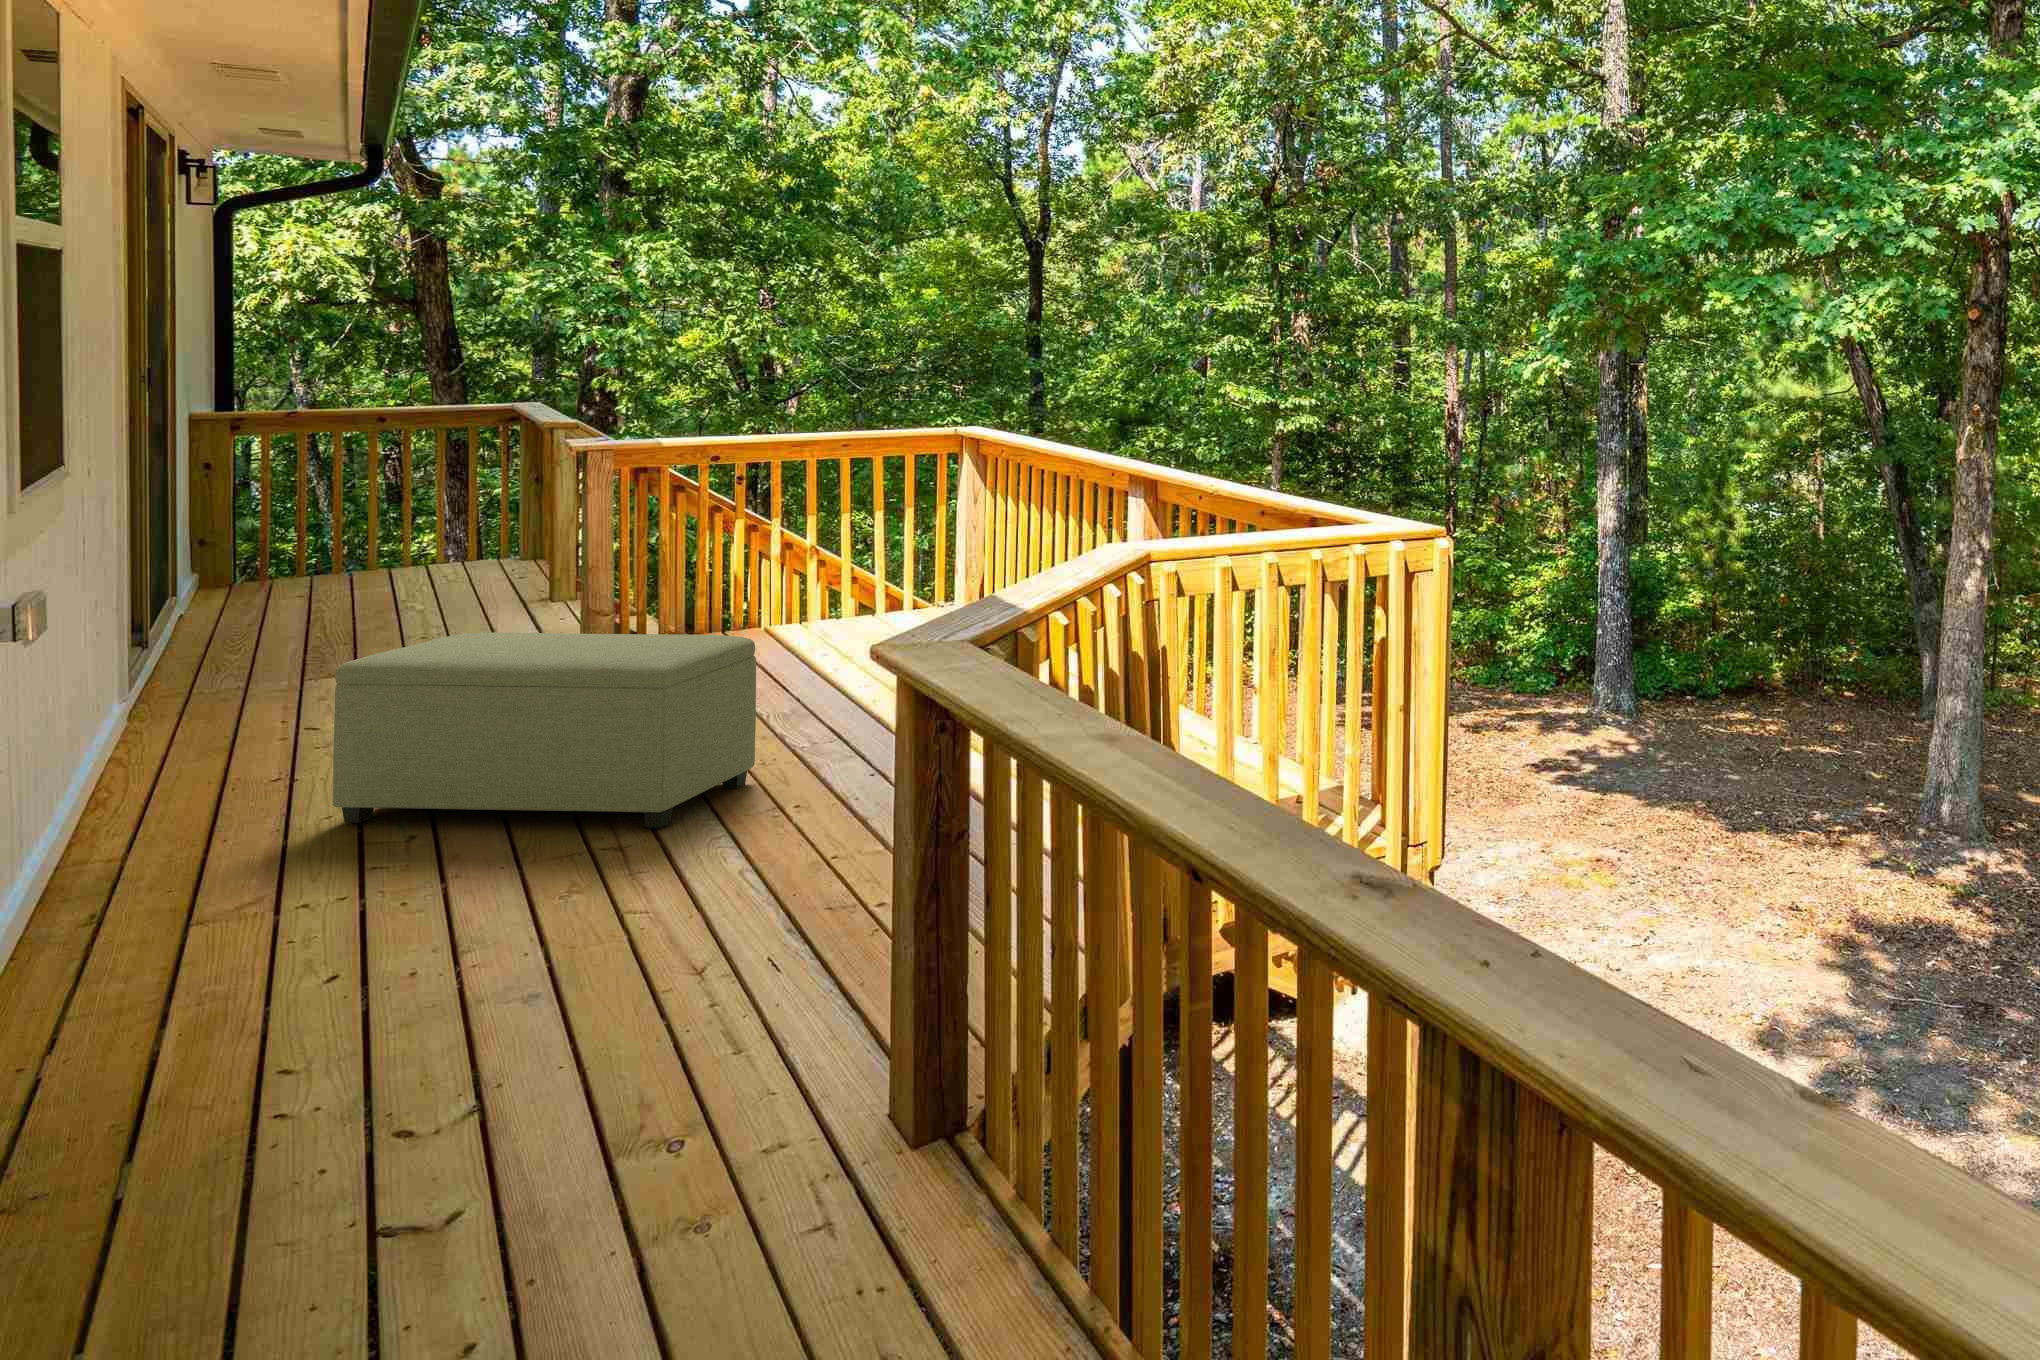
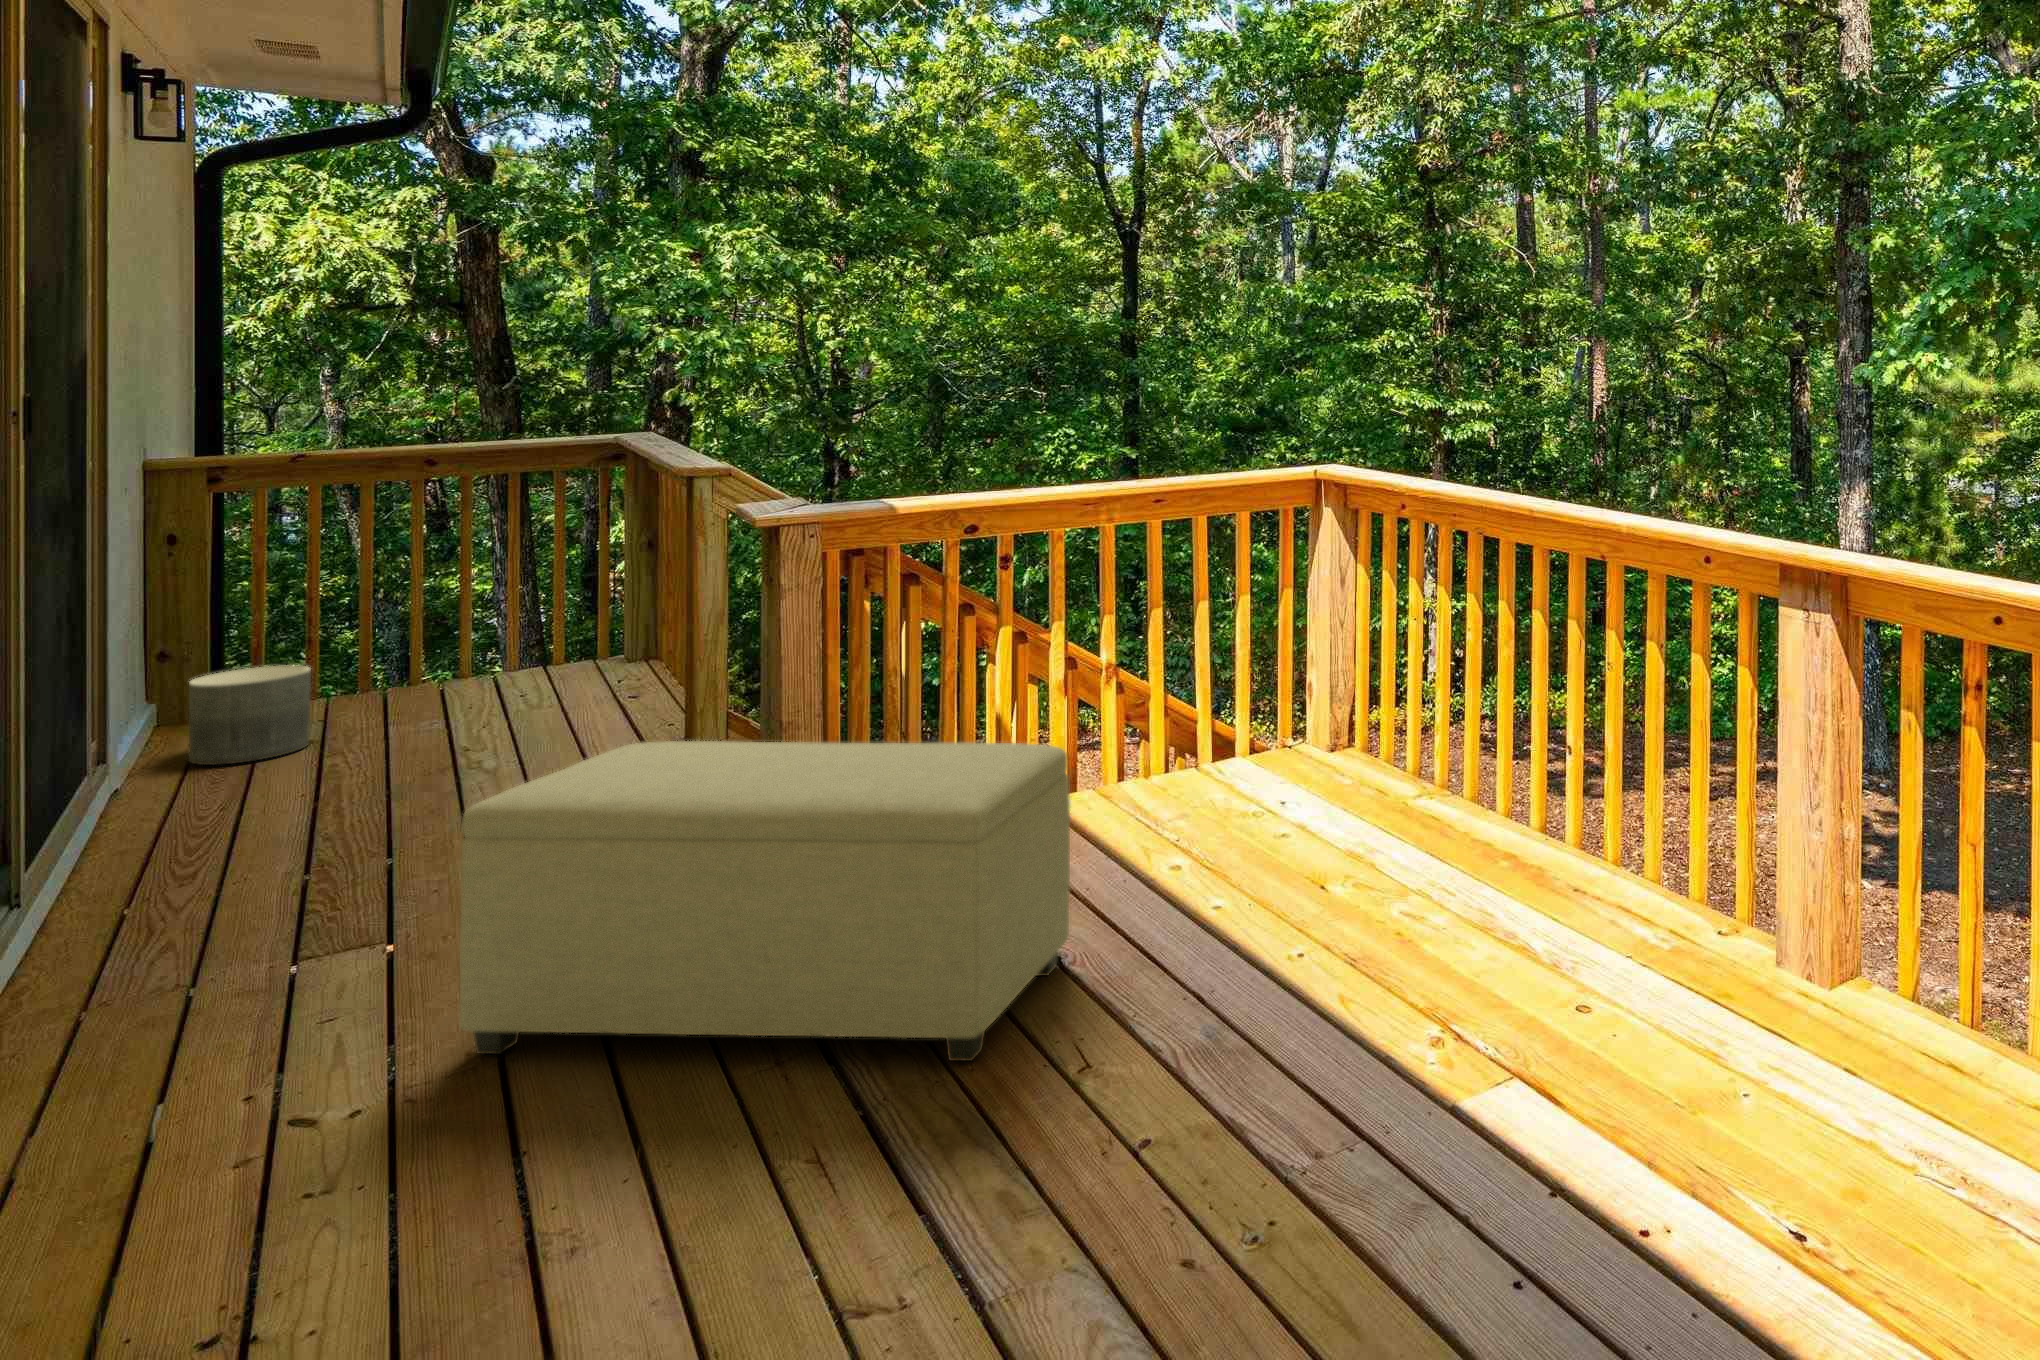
planter: none [165,596,259,667] -> present [189,665,311,765]

